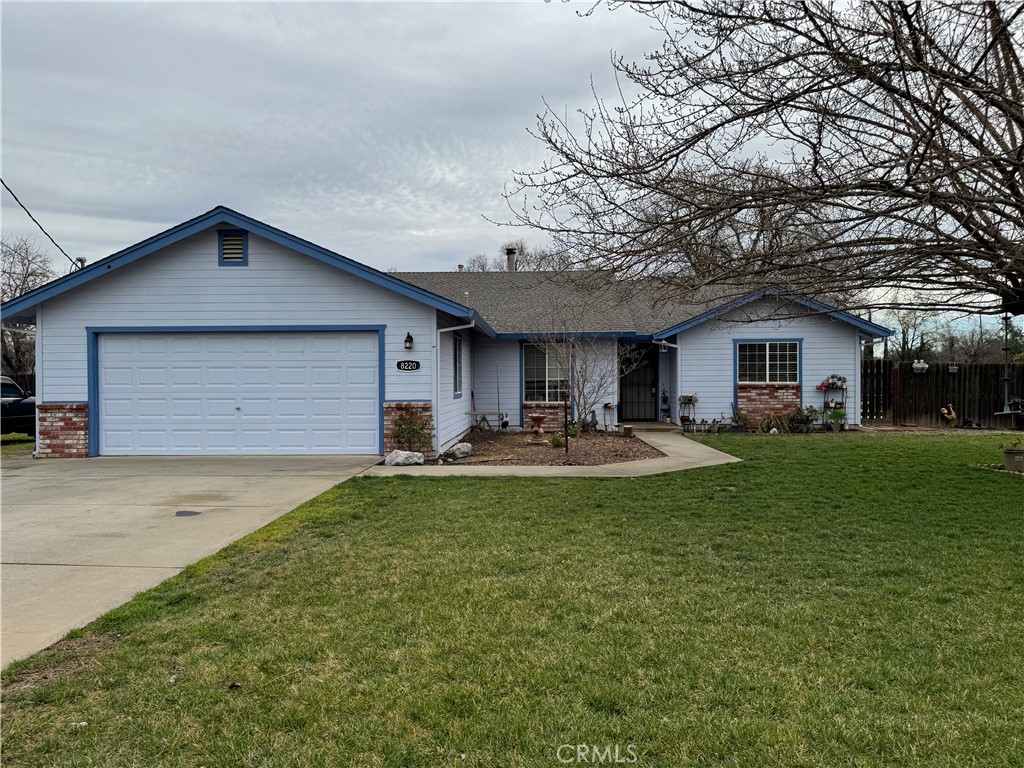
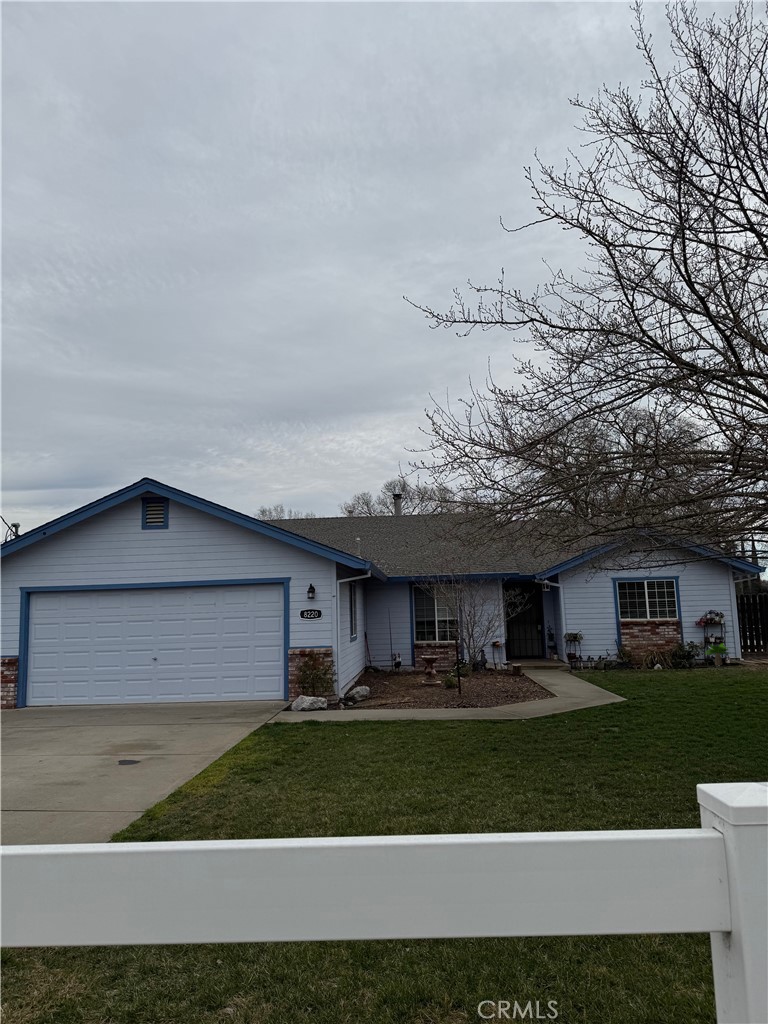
round table: present [464,412,503,440] -> none [360,654,397,682]

